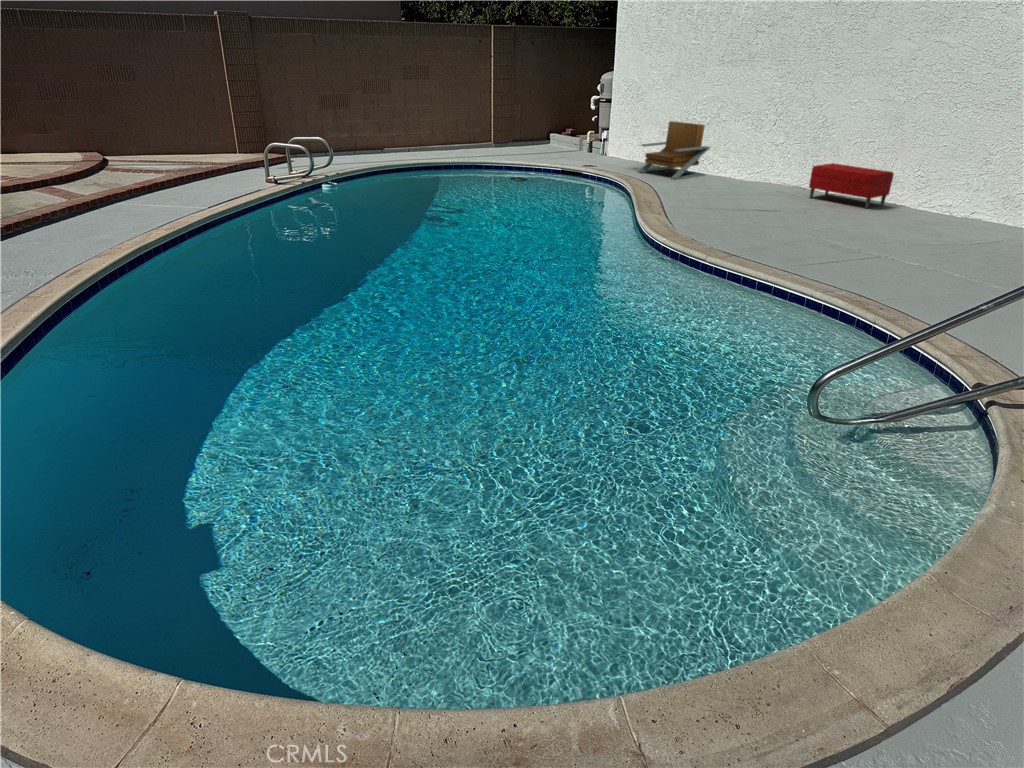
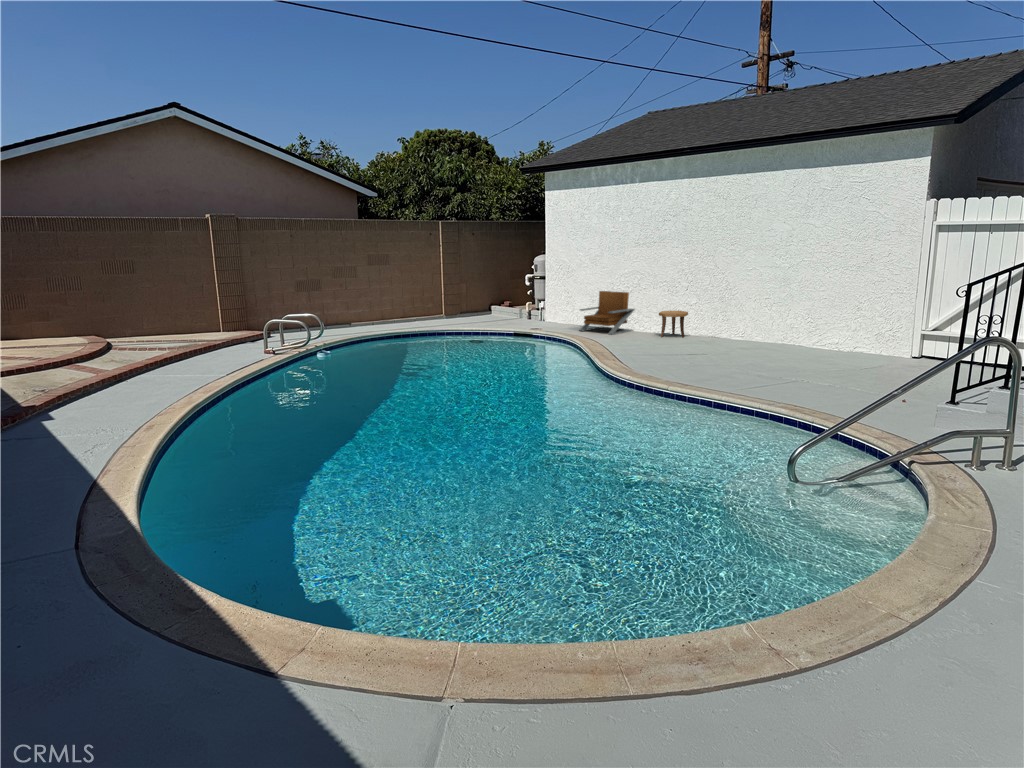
side table: none [735,151,775,188] -> present [659,311,688,337]
bench: present [809,163,894,209] -> none [720,316,782,348]

